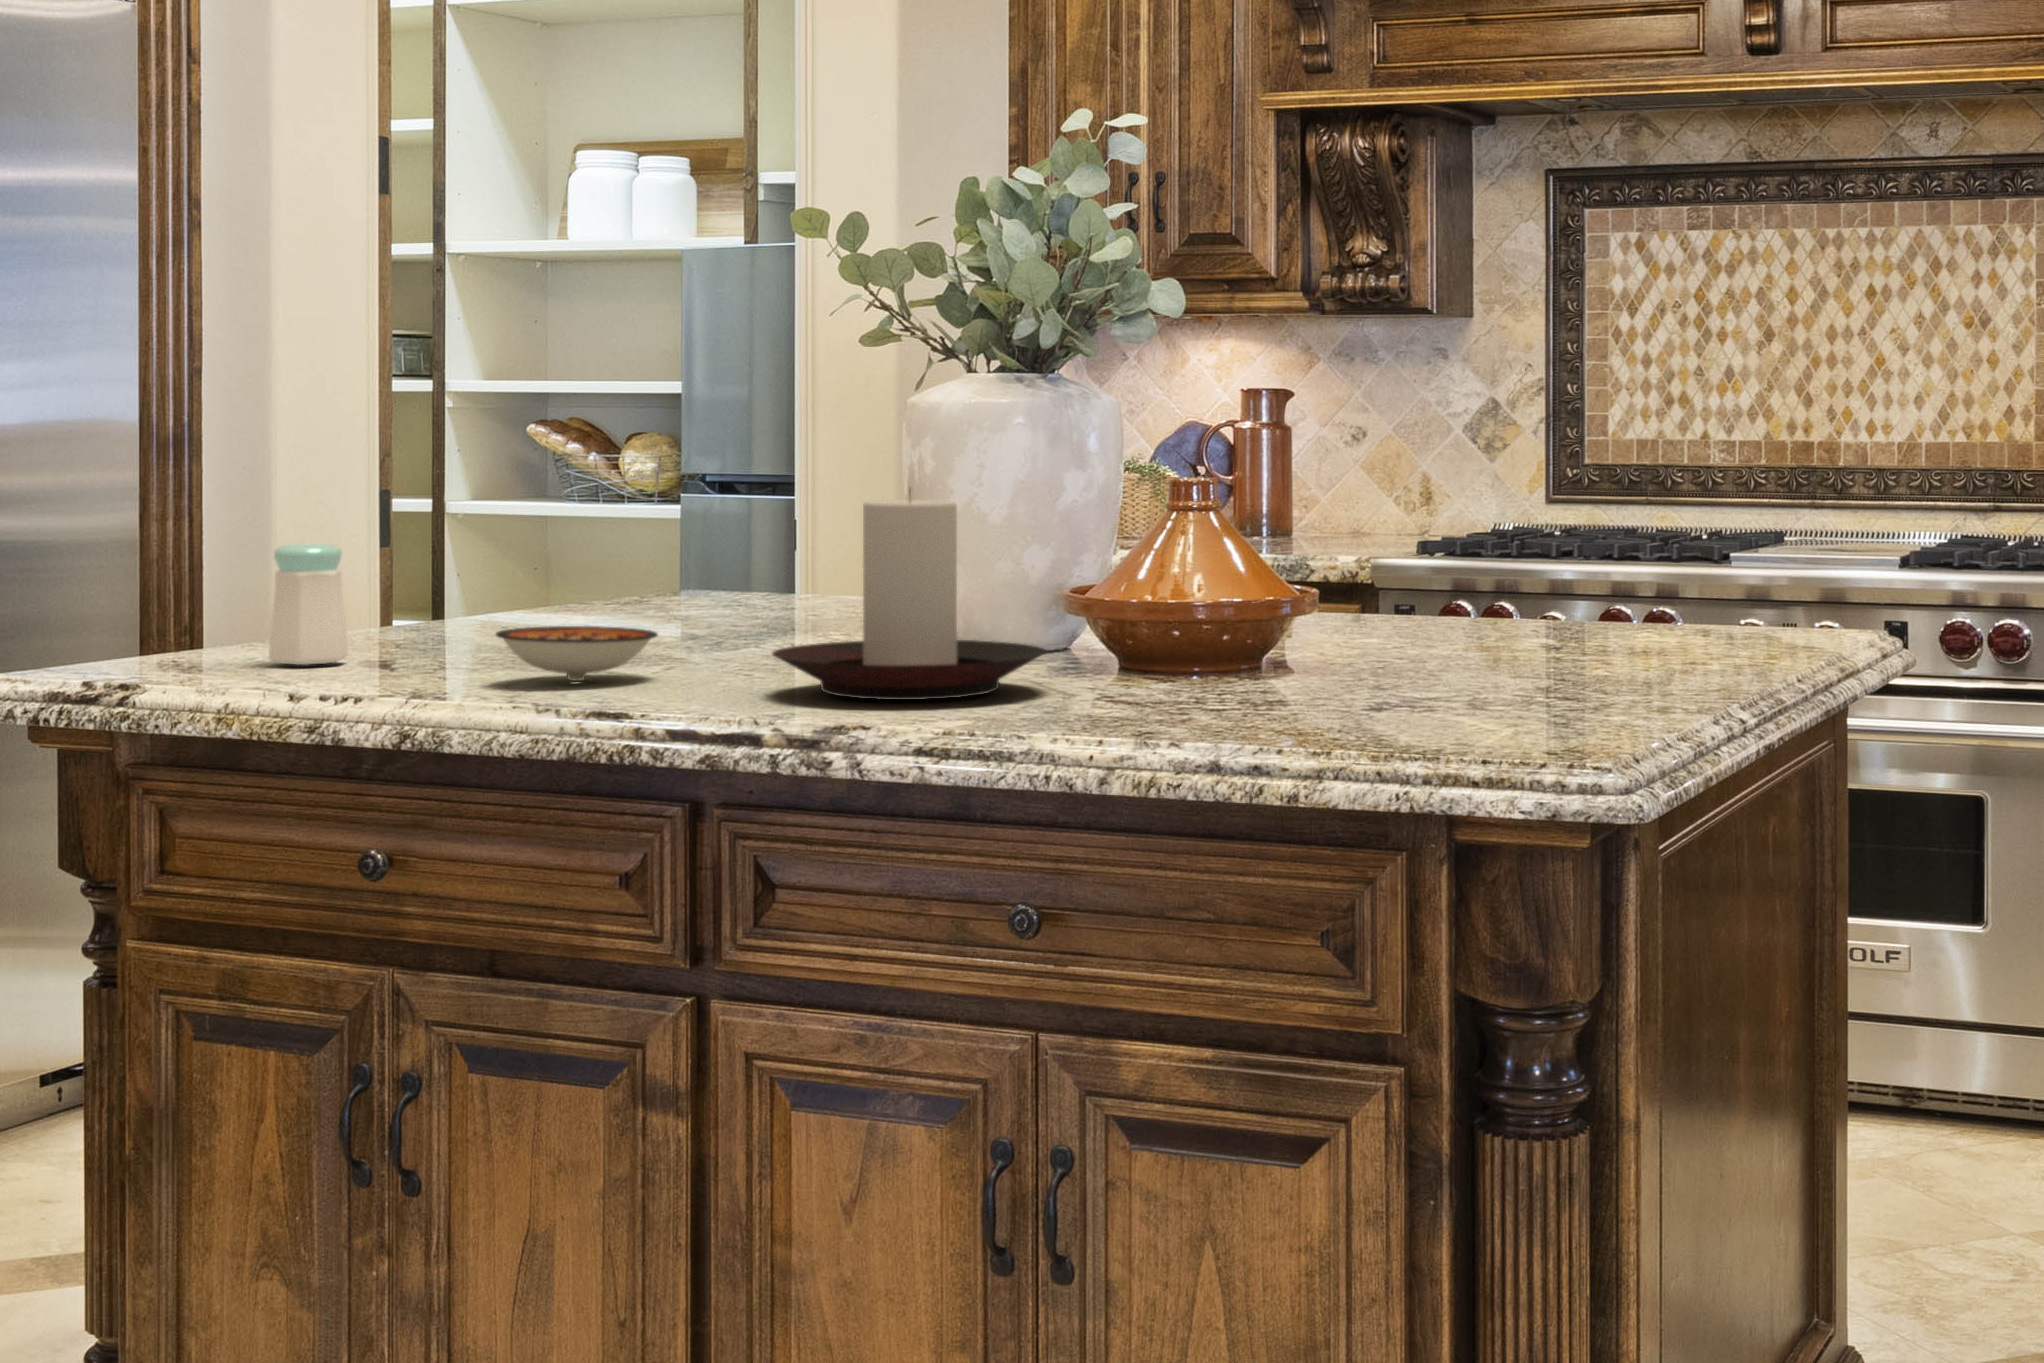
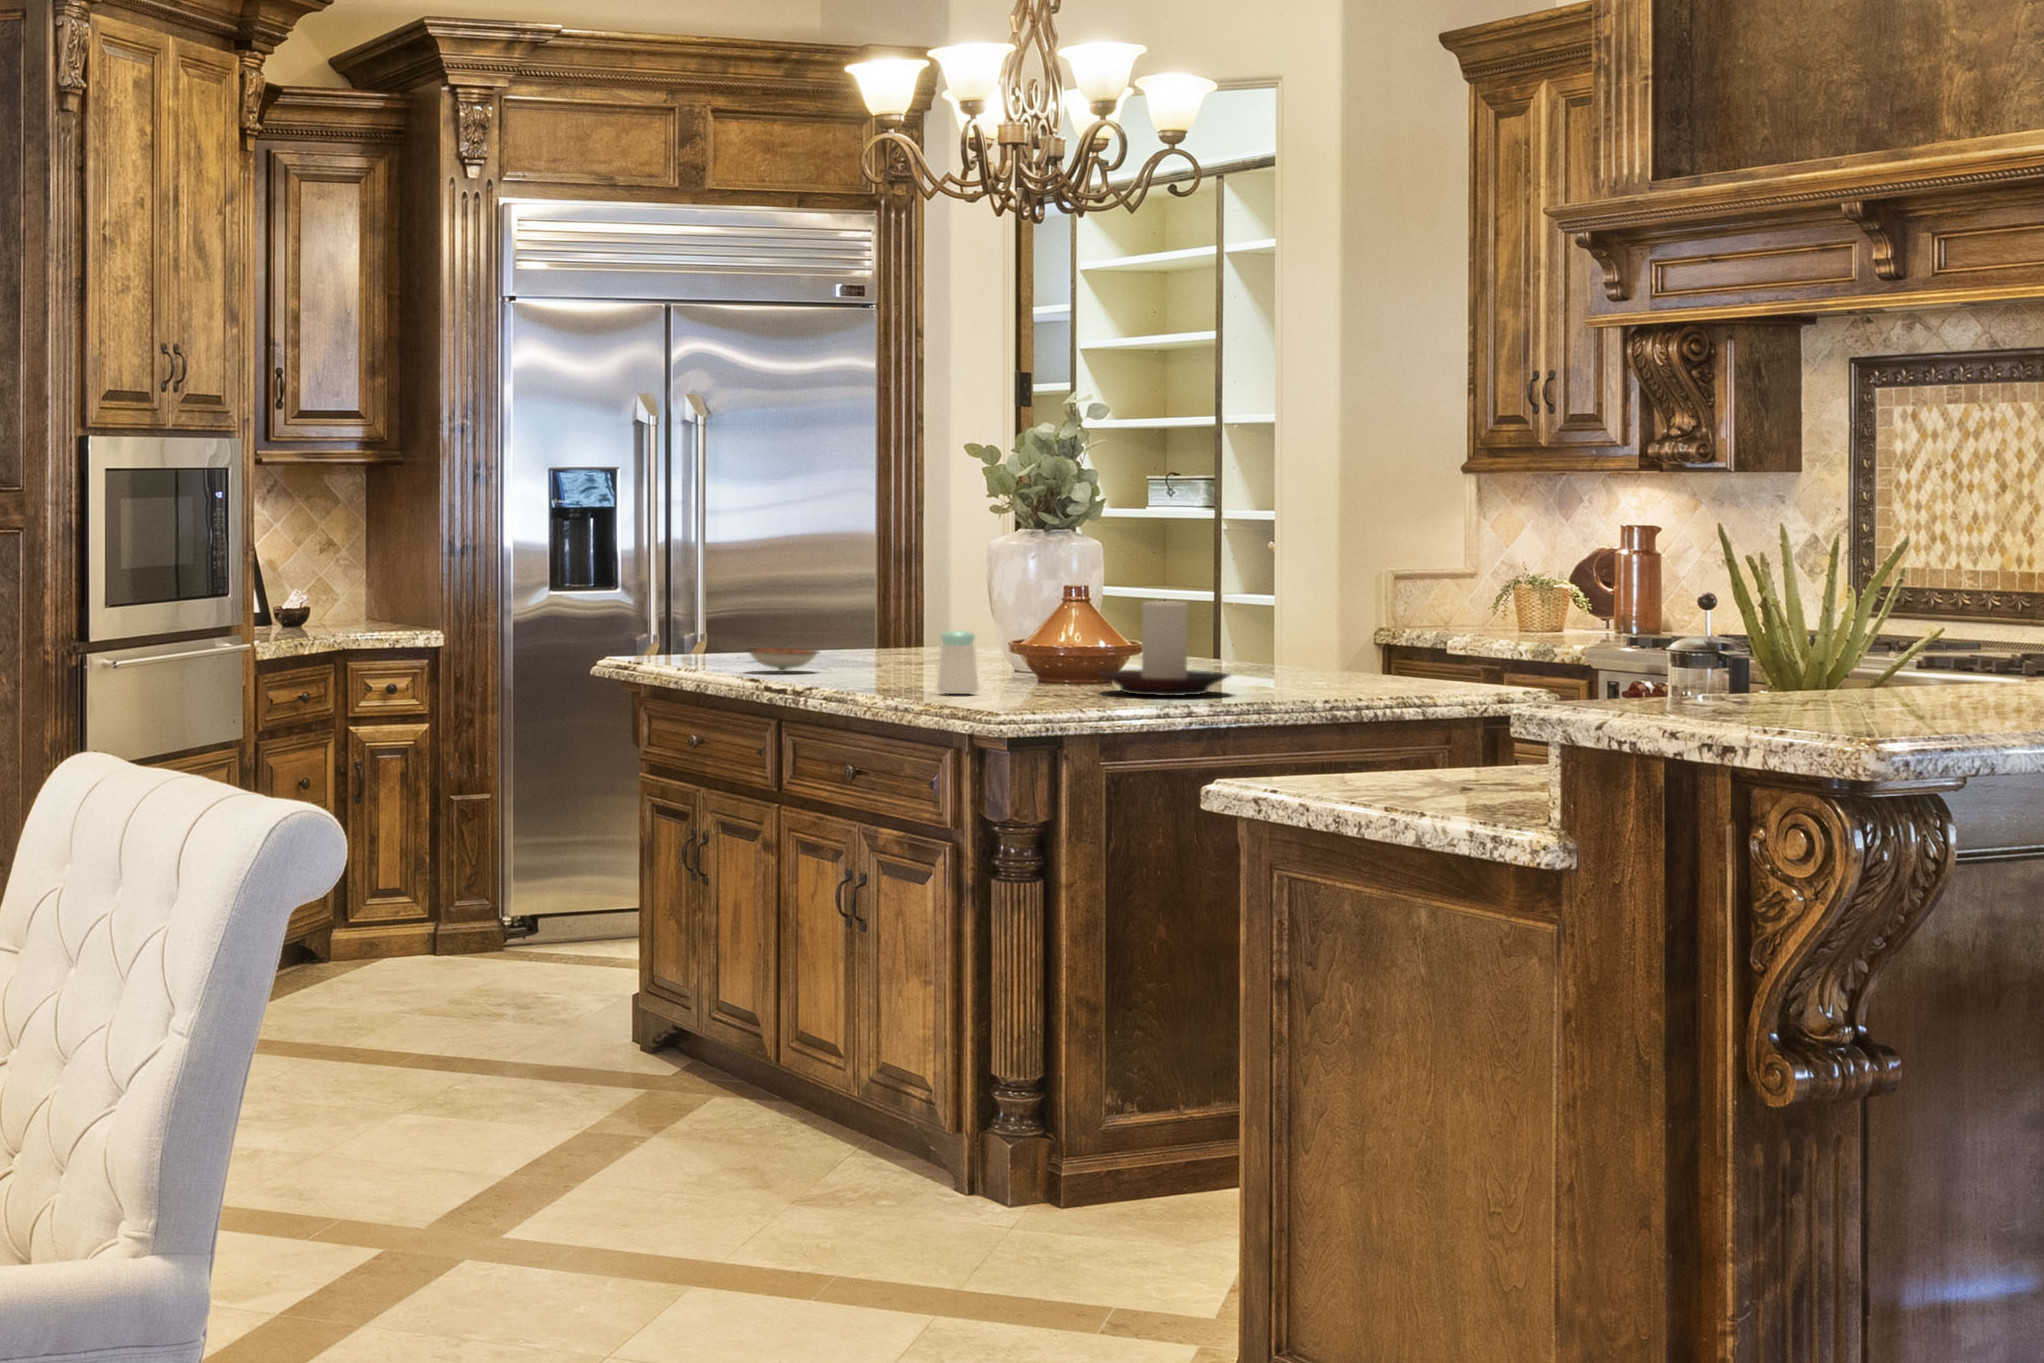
candle holder: present [772,498,1046,700] -> present [1099,601,1230,696]
salt shaker: present [269,544,348,665] -> present [937,631,978,694]

